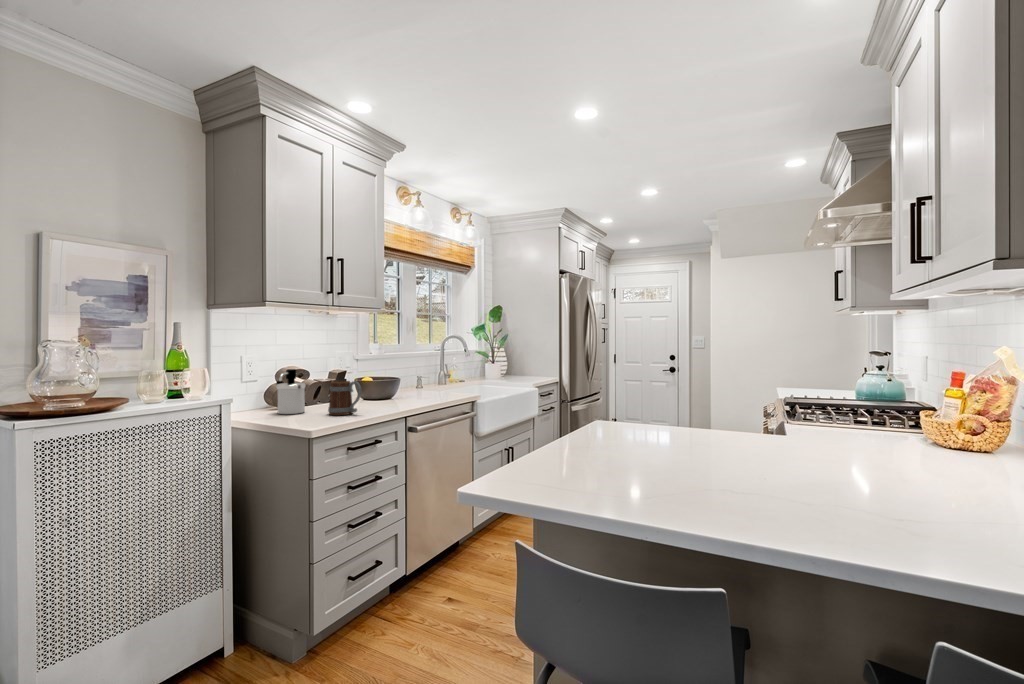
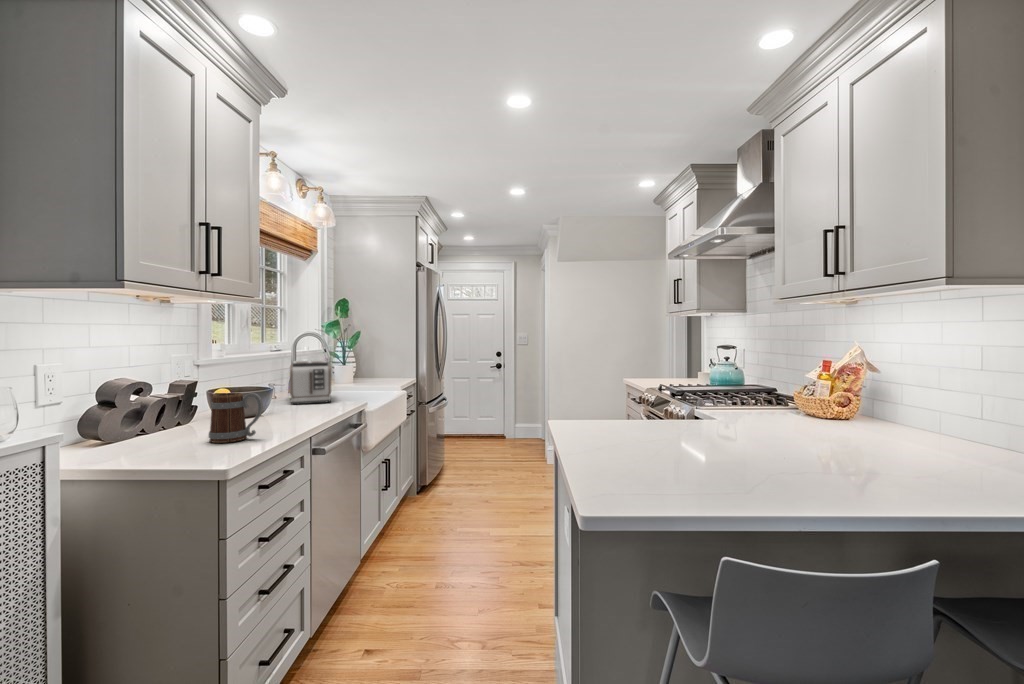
toaster: none [421,359,459,394] -> present [290,360,331,404]
soap dispenser: present [276,369,305,414] -> none [114,380,164,449]

